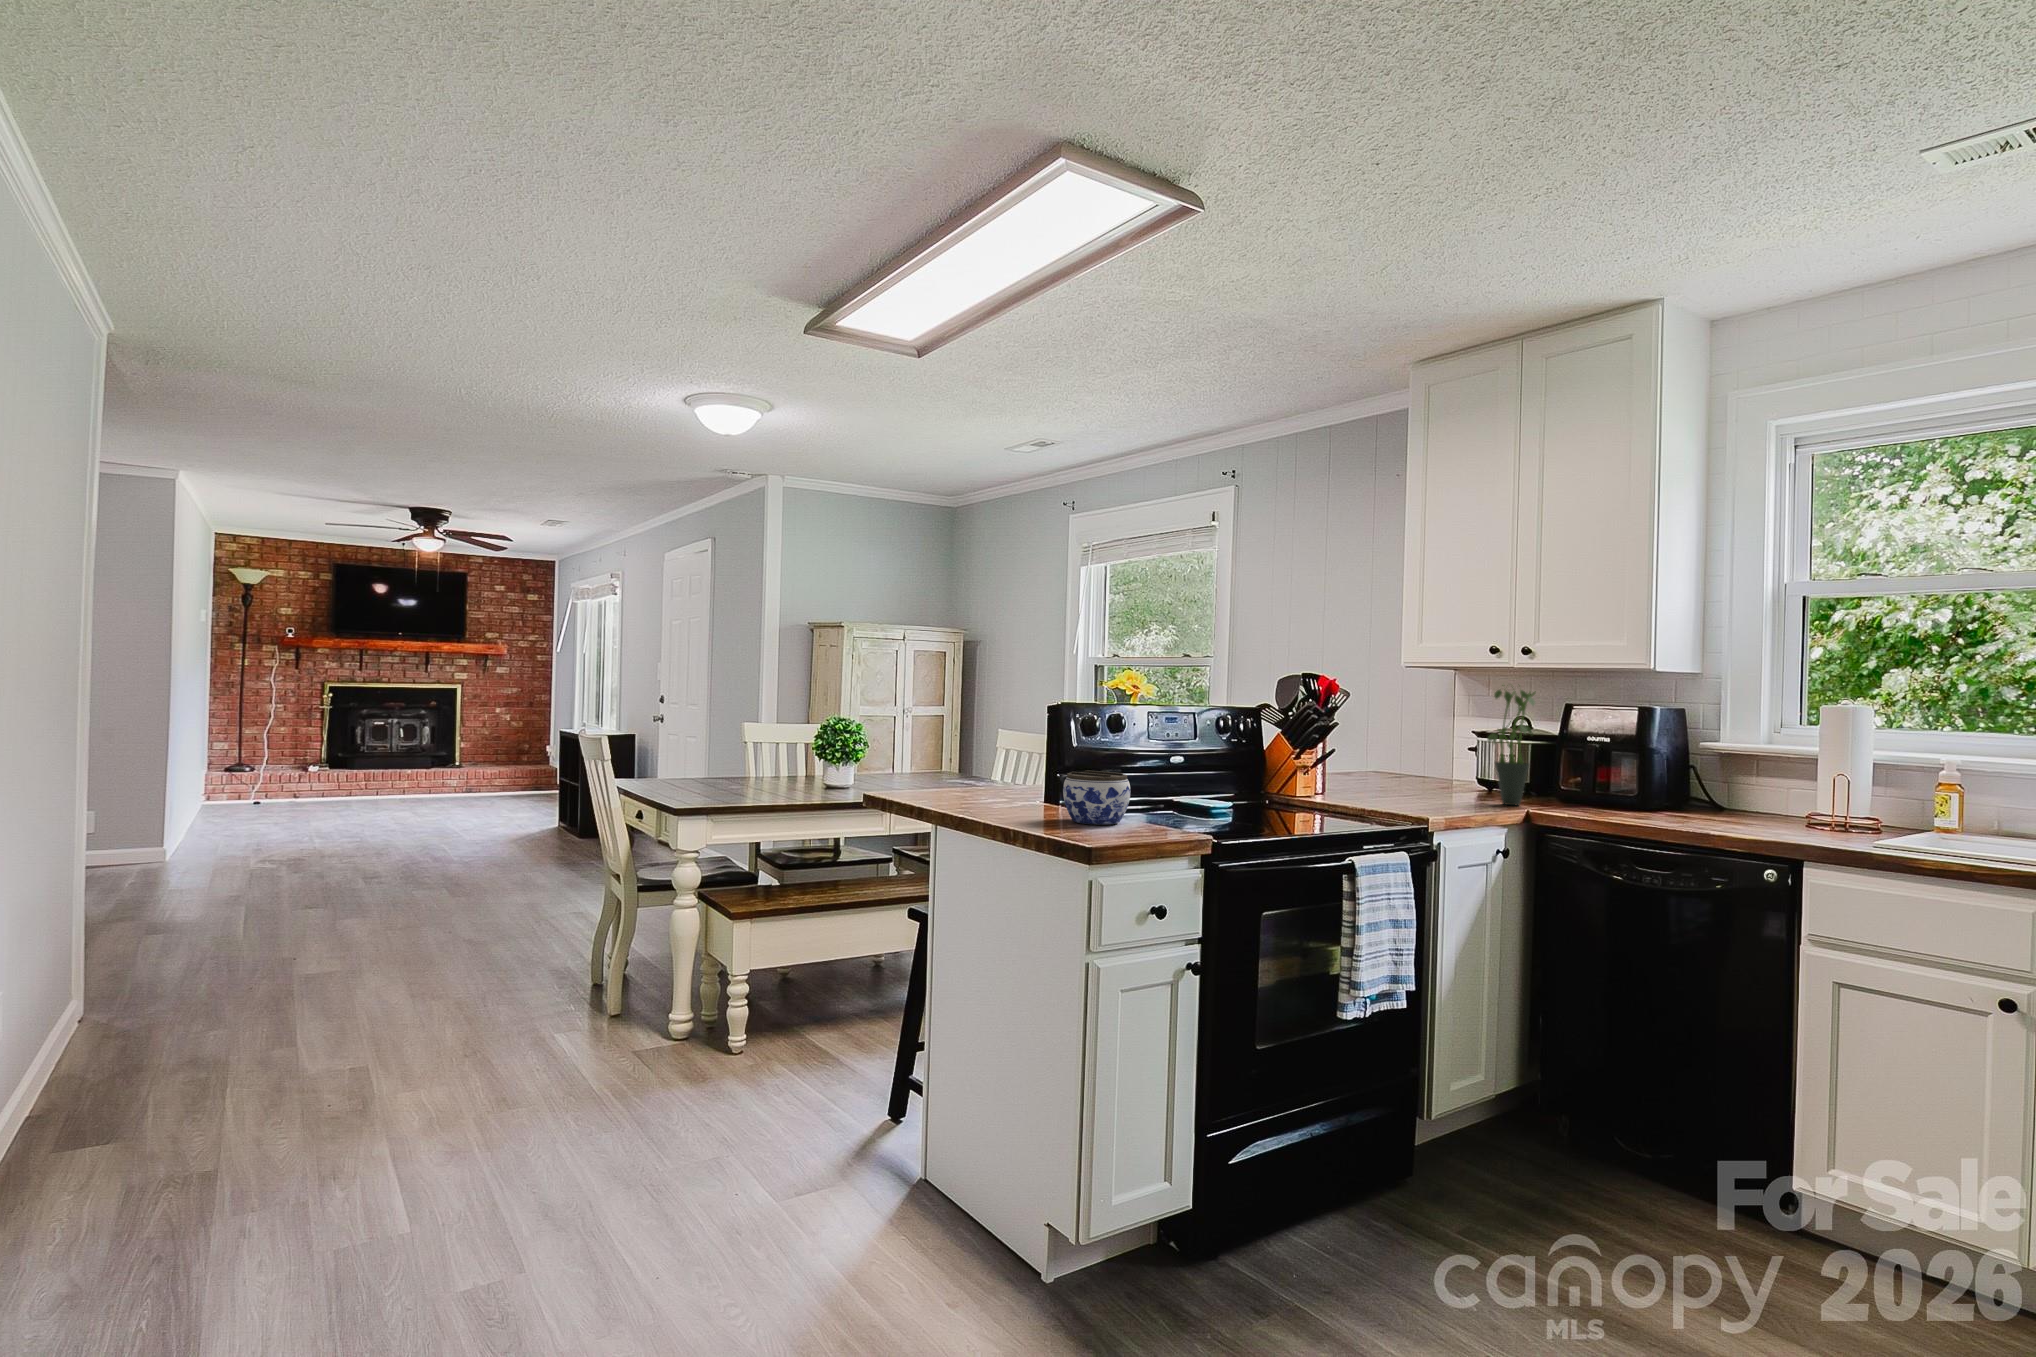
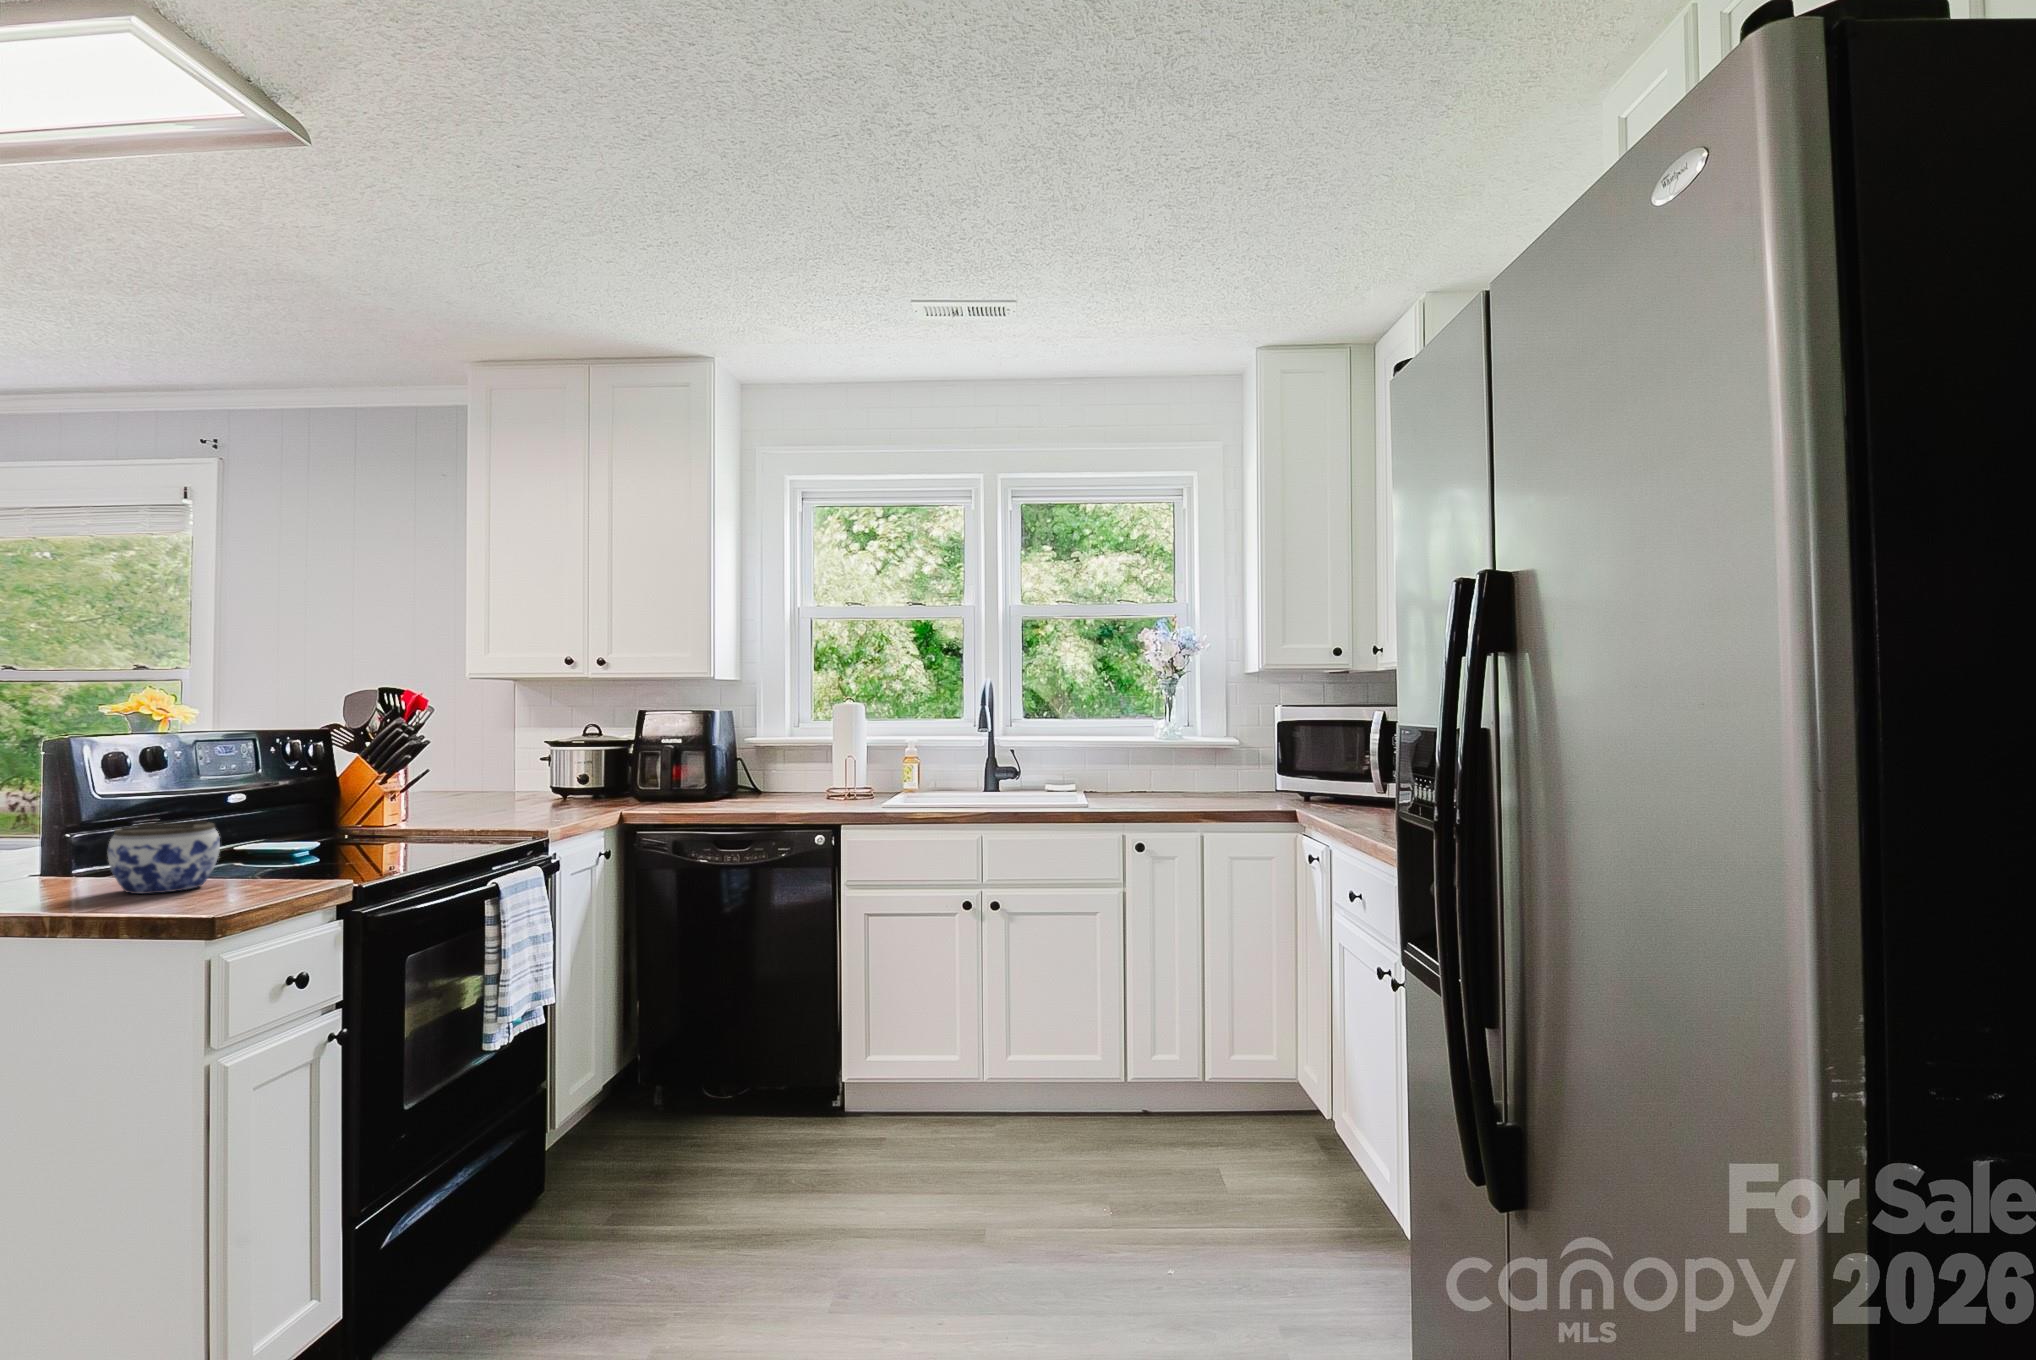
potted plant: present [1488,685,1536,805] -> none [579,694,630,809]

